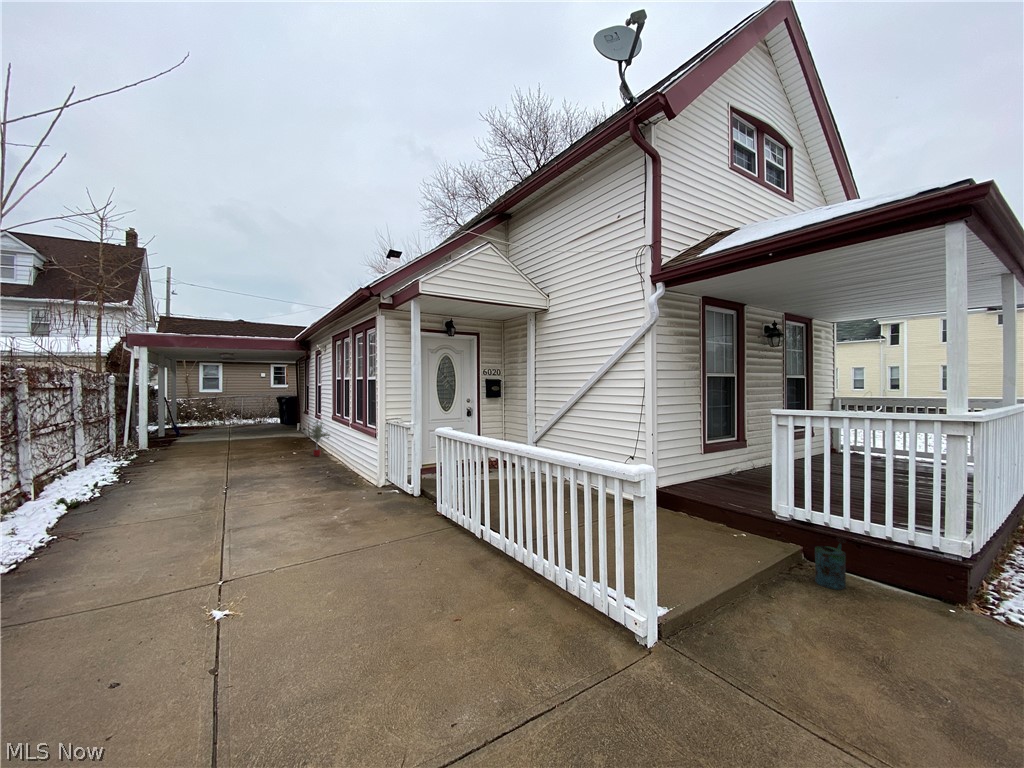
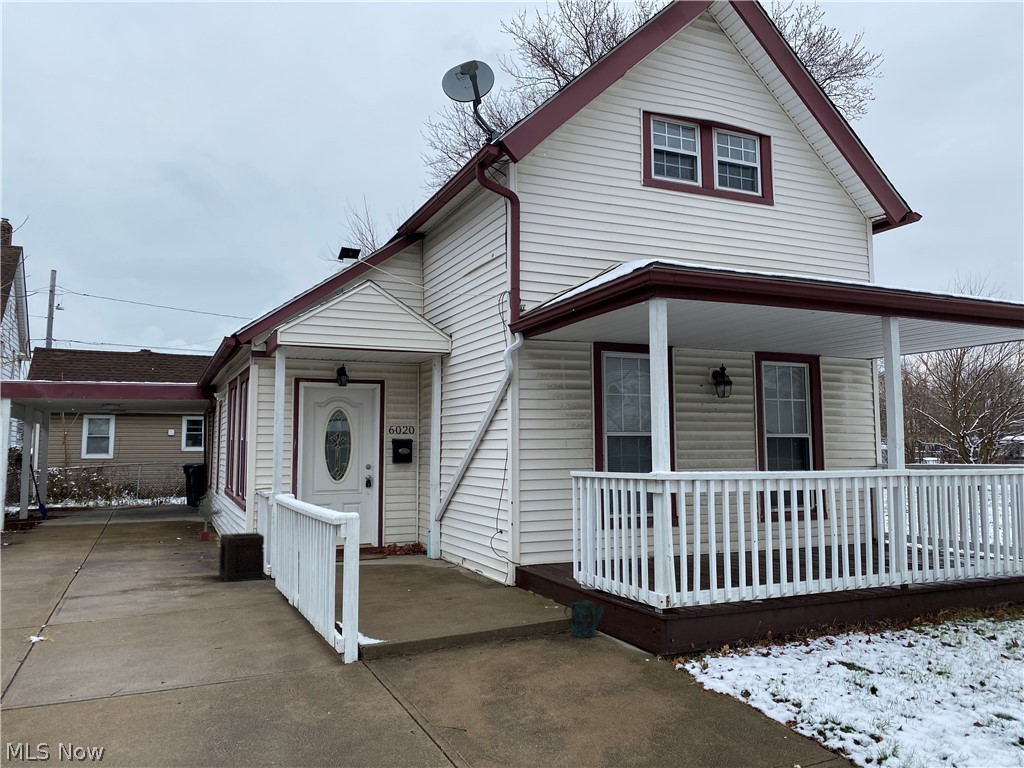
wooden crate: none [361,460,412,509] -> present [219,533,266,582]

